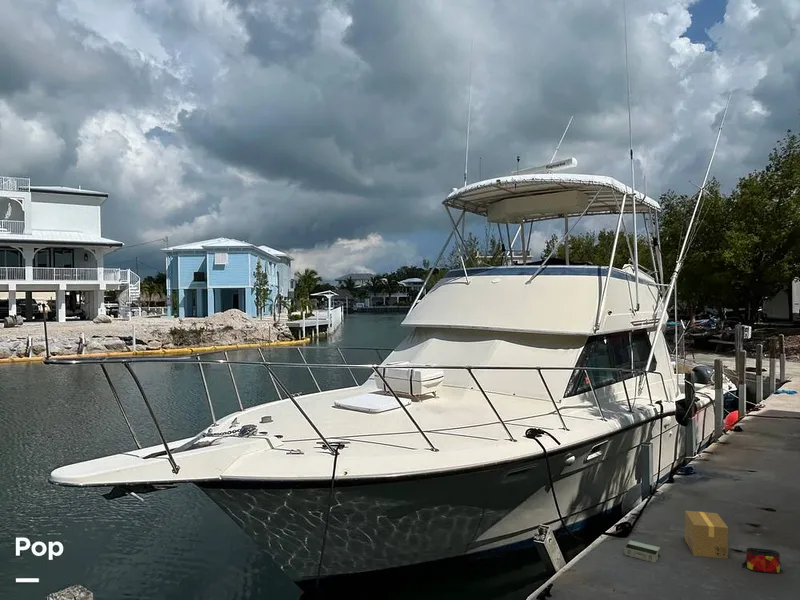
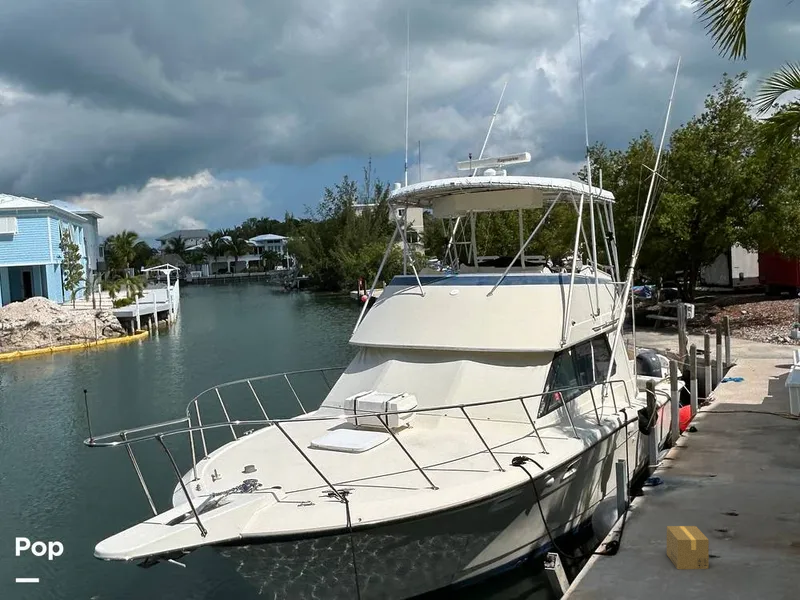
toolbox: present [625,540,660,562] -> none [615,560,648,580]
bag: present [742,548,781,574] -> none [722,557,756,578]

